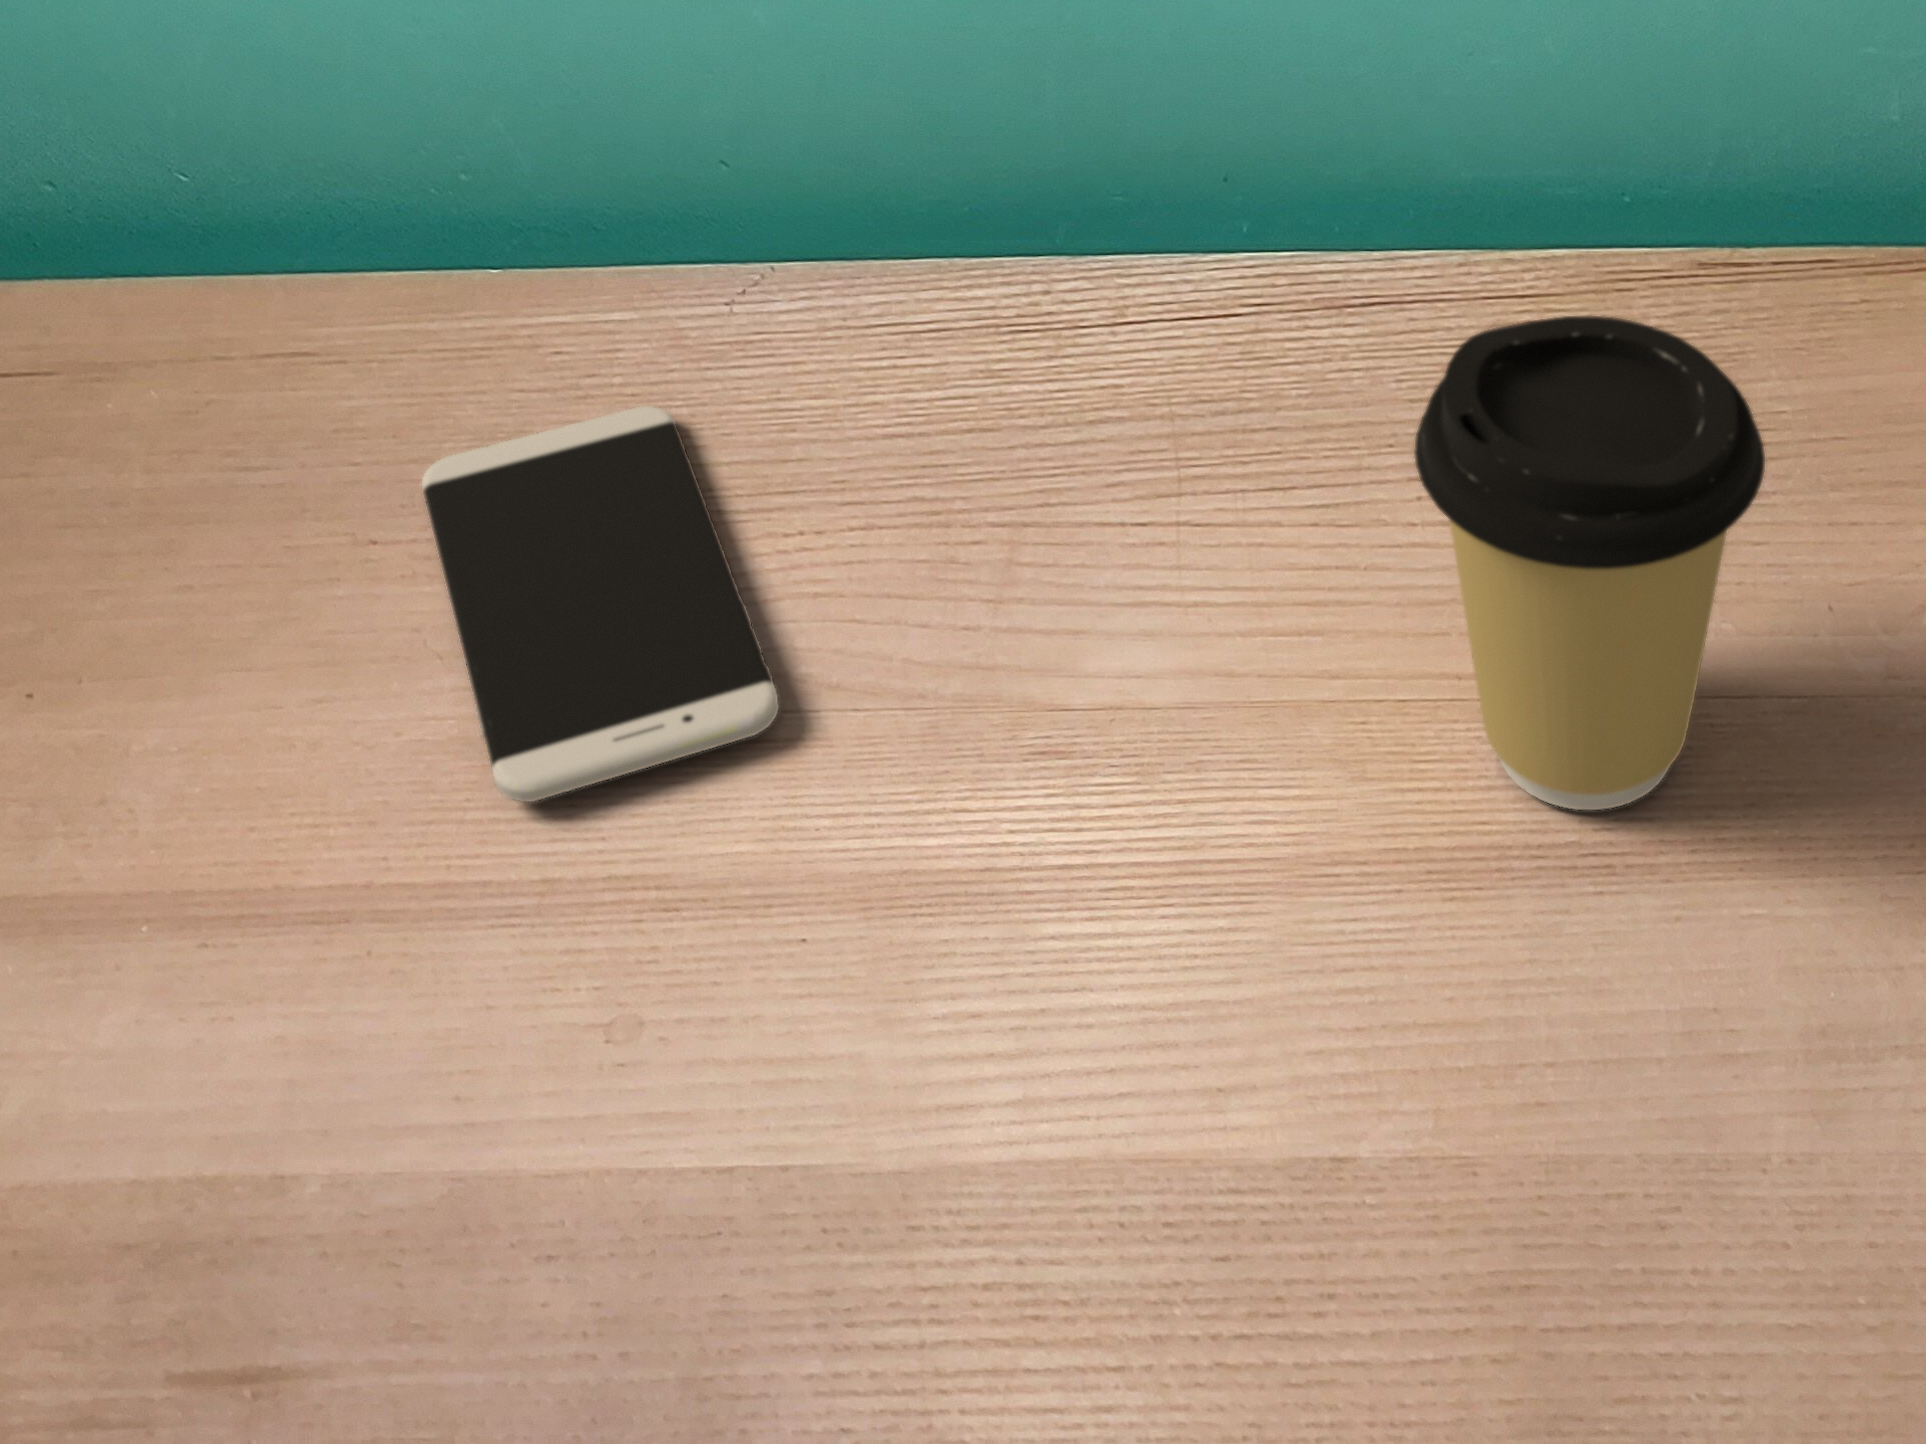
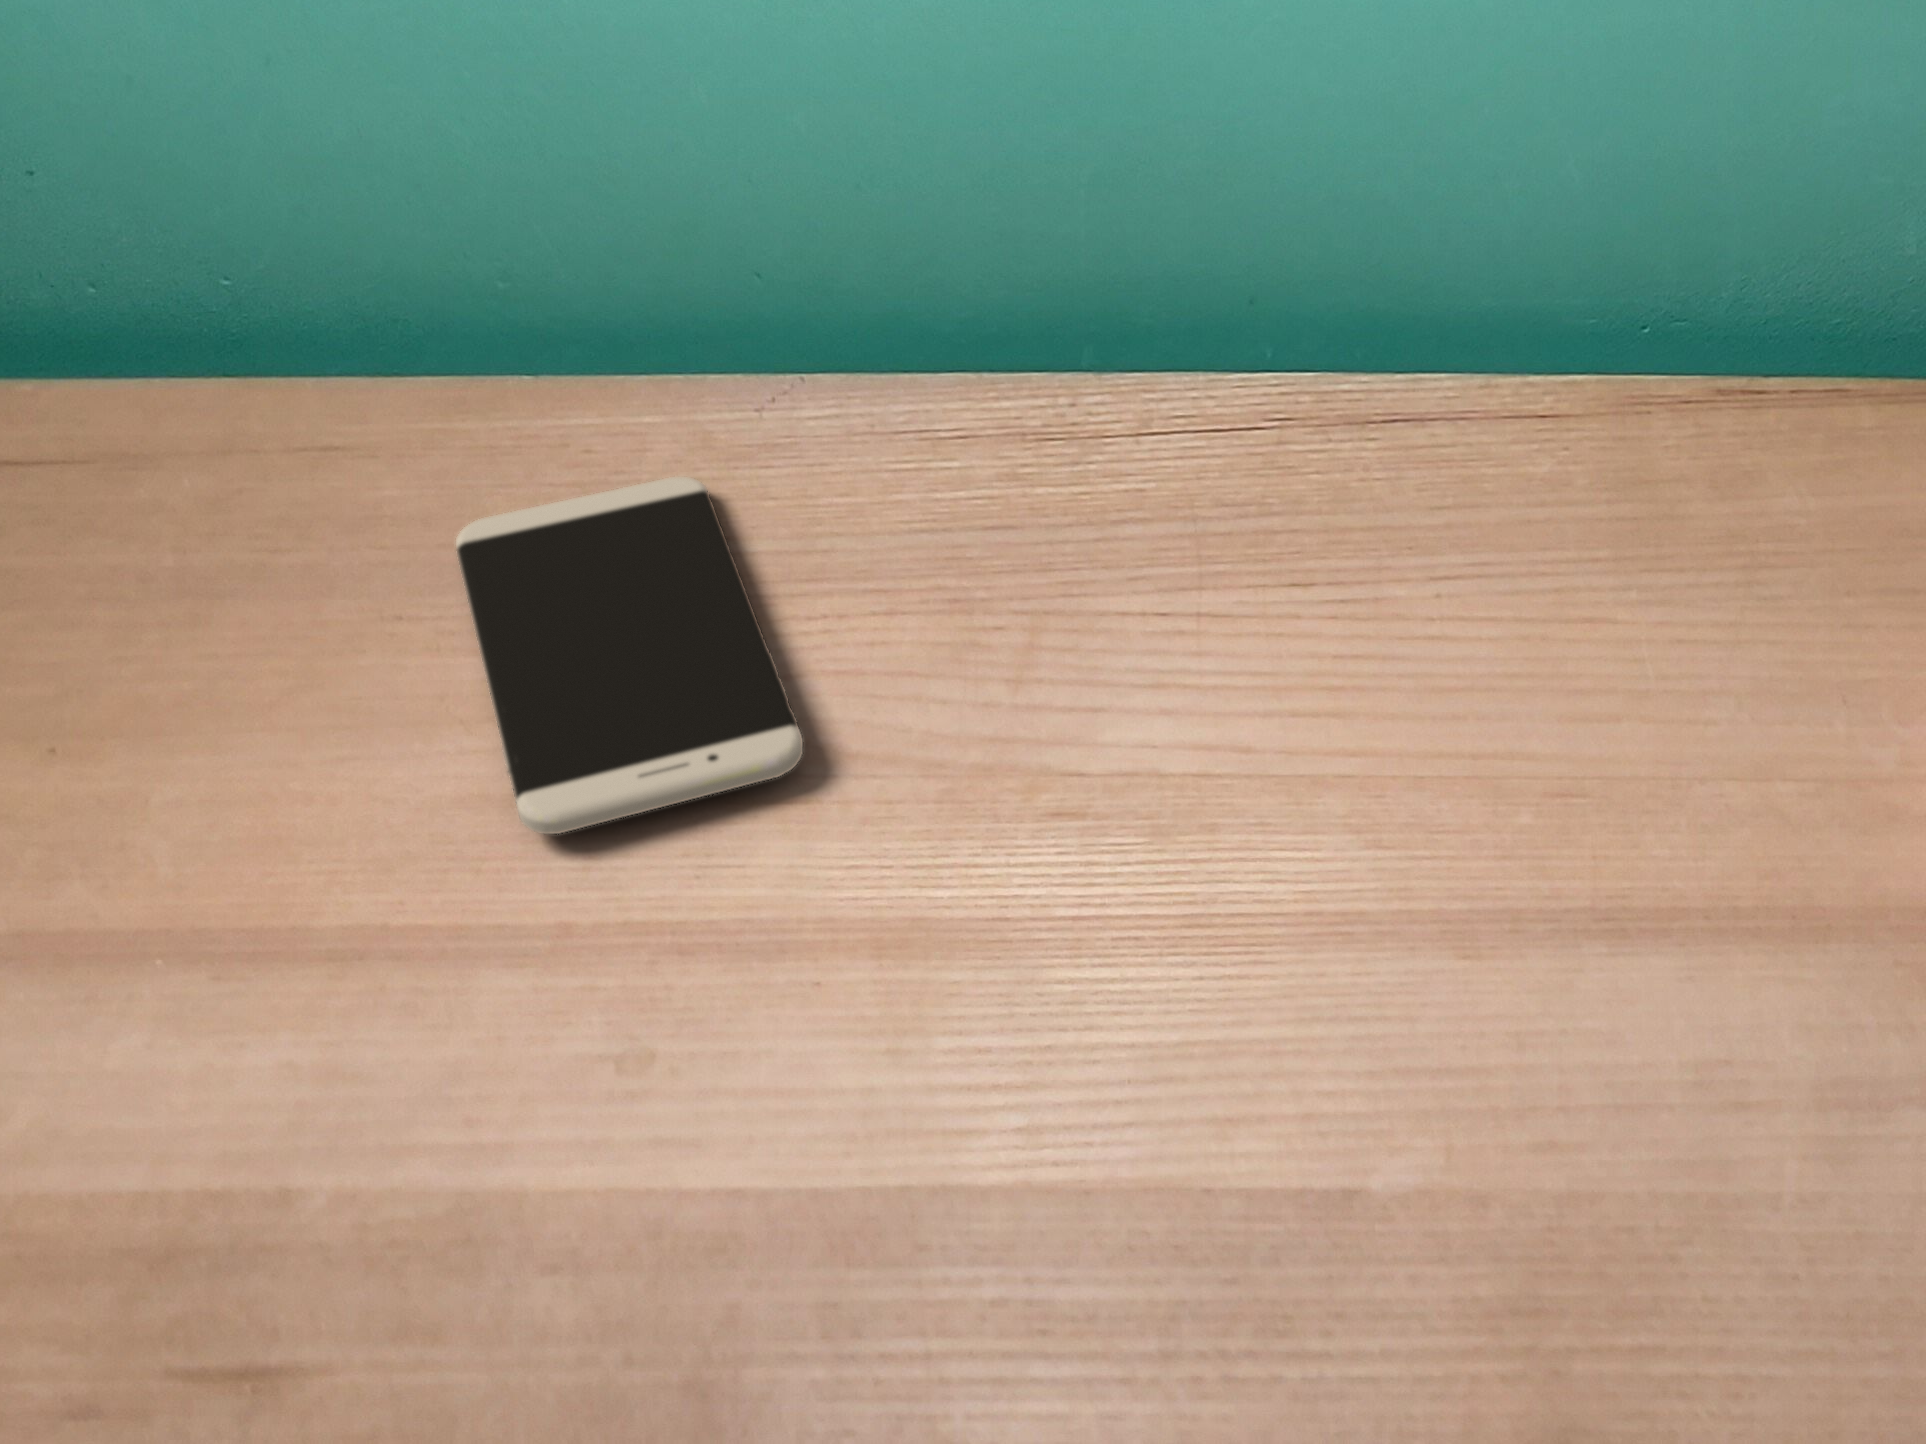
coffee cup: present [1414,316,1765,810] -> none [1439,360,1782,858]

